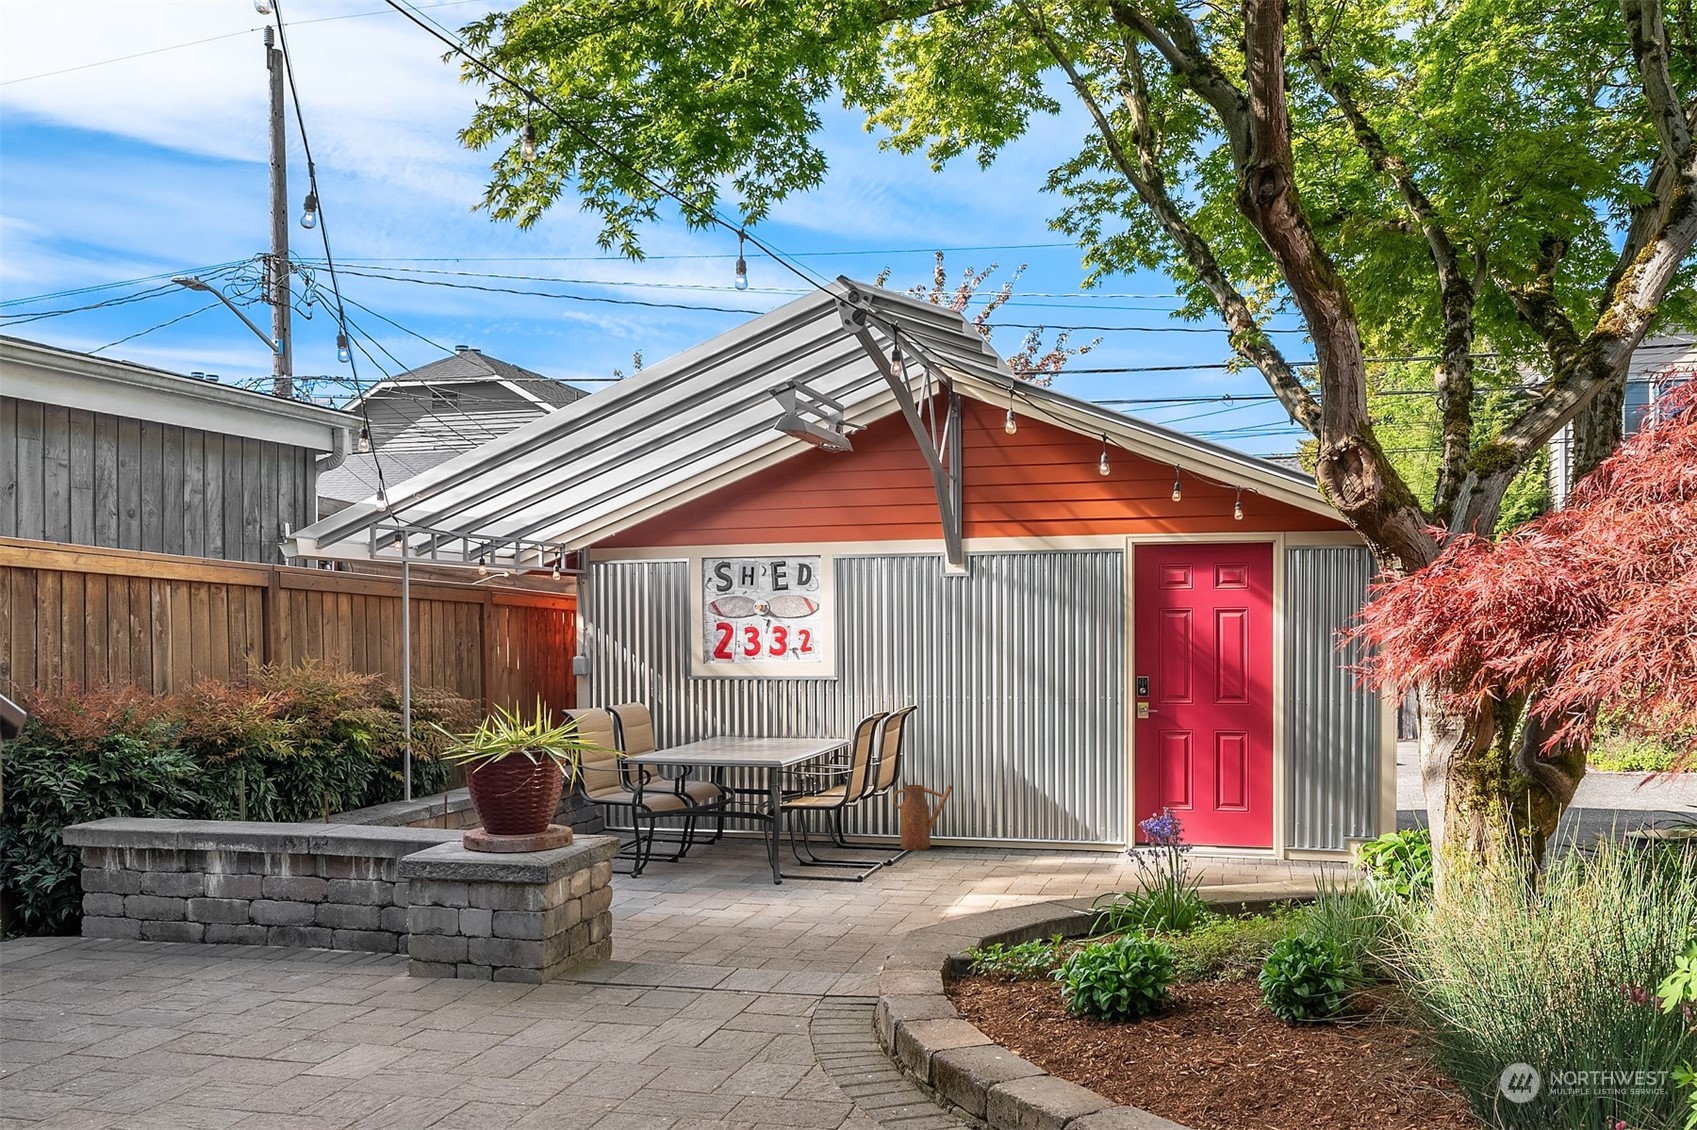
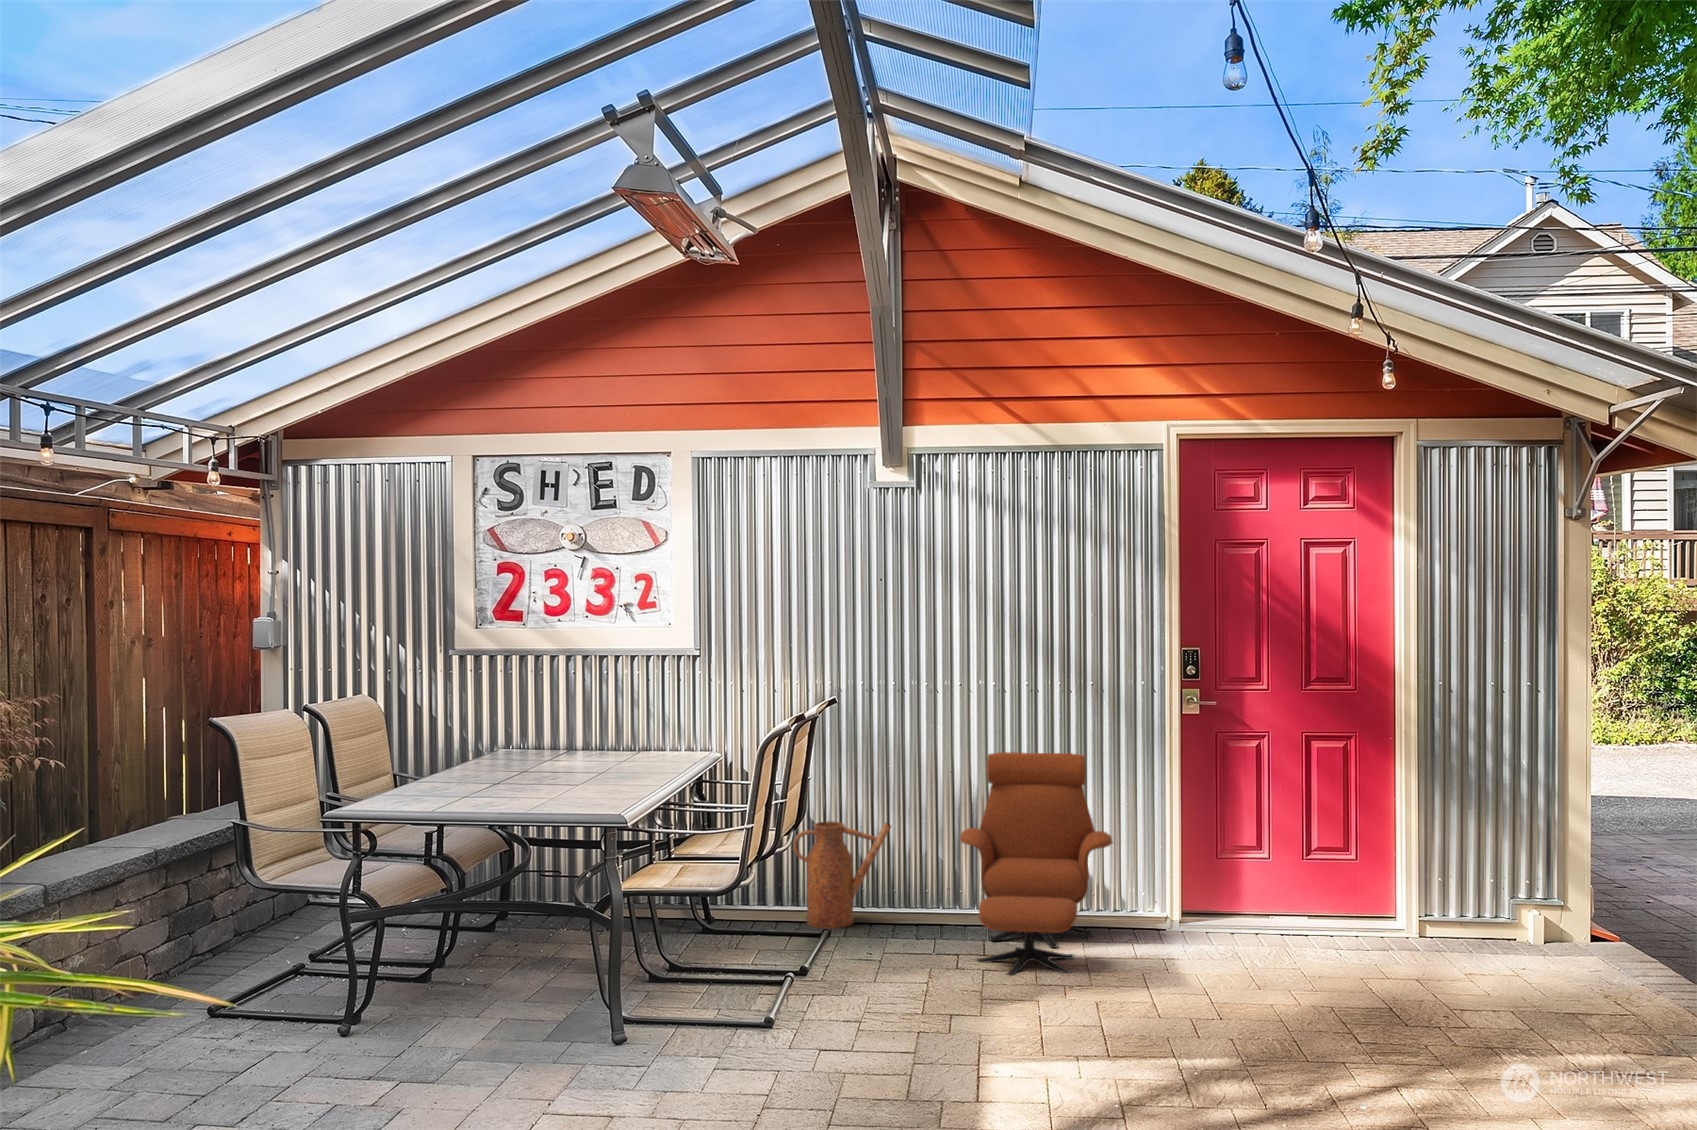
lounge chair: none [991,742,1086,873] -> present [960,752,1112,976]

